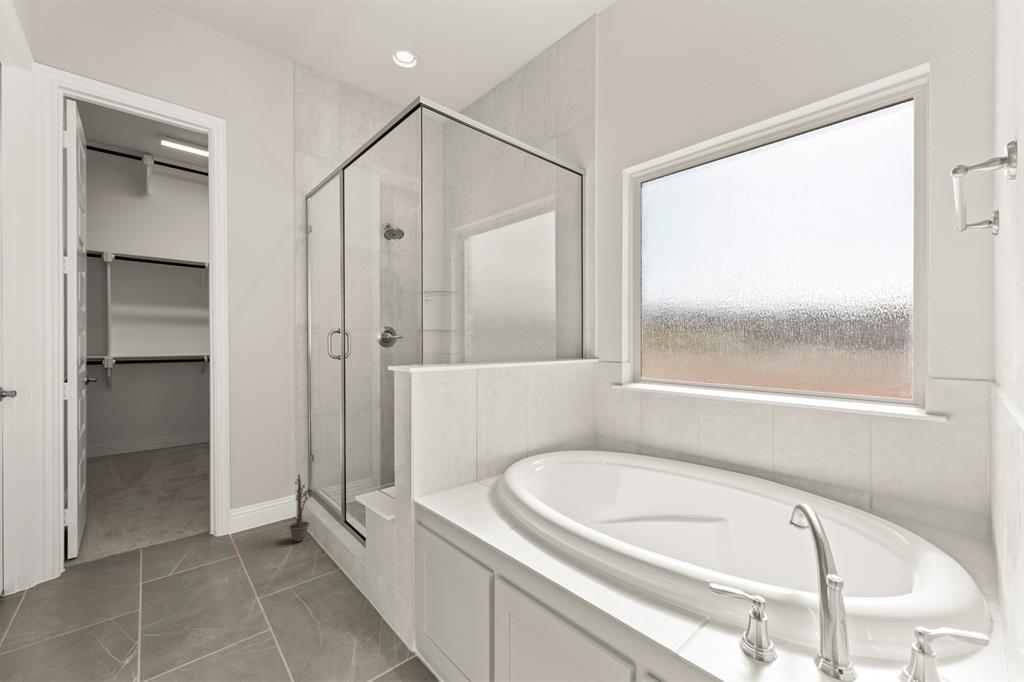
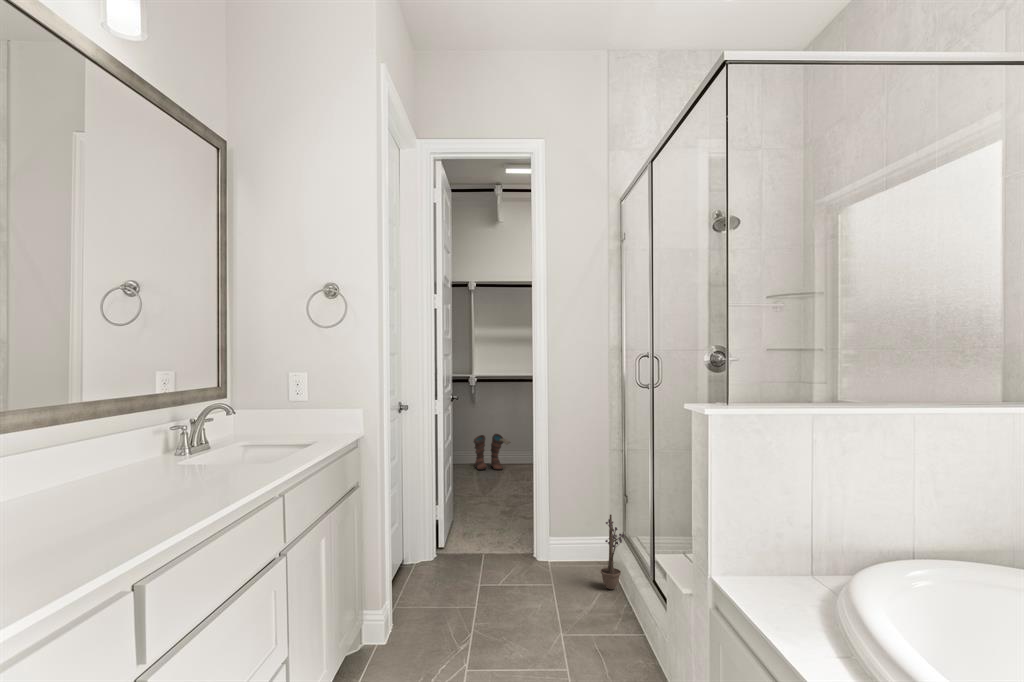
boots: none [110,419,164,461] -> present [474,434,510,470]

